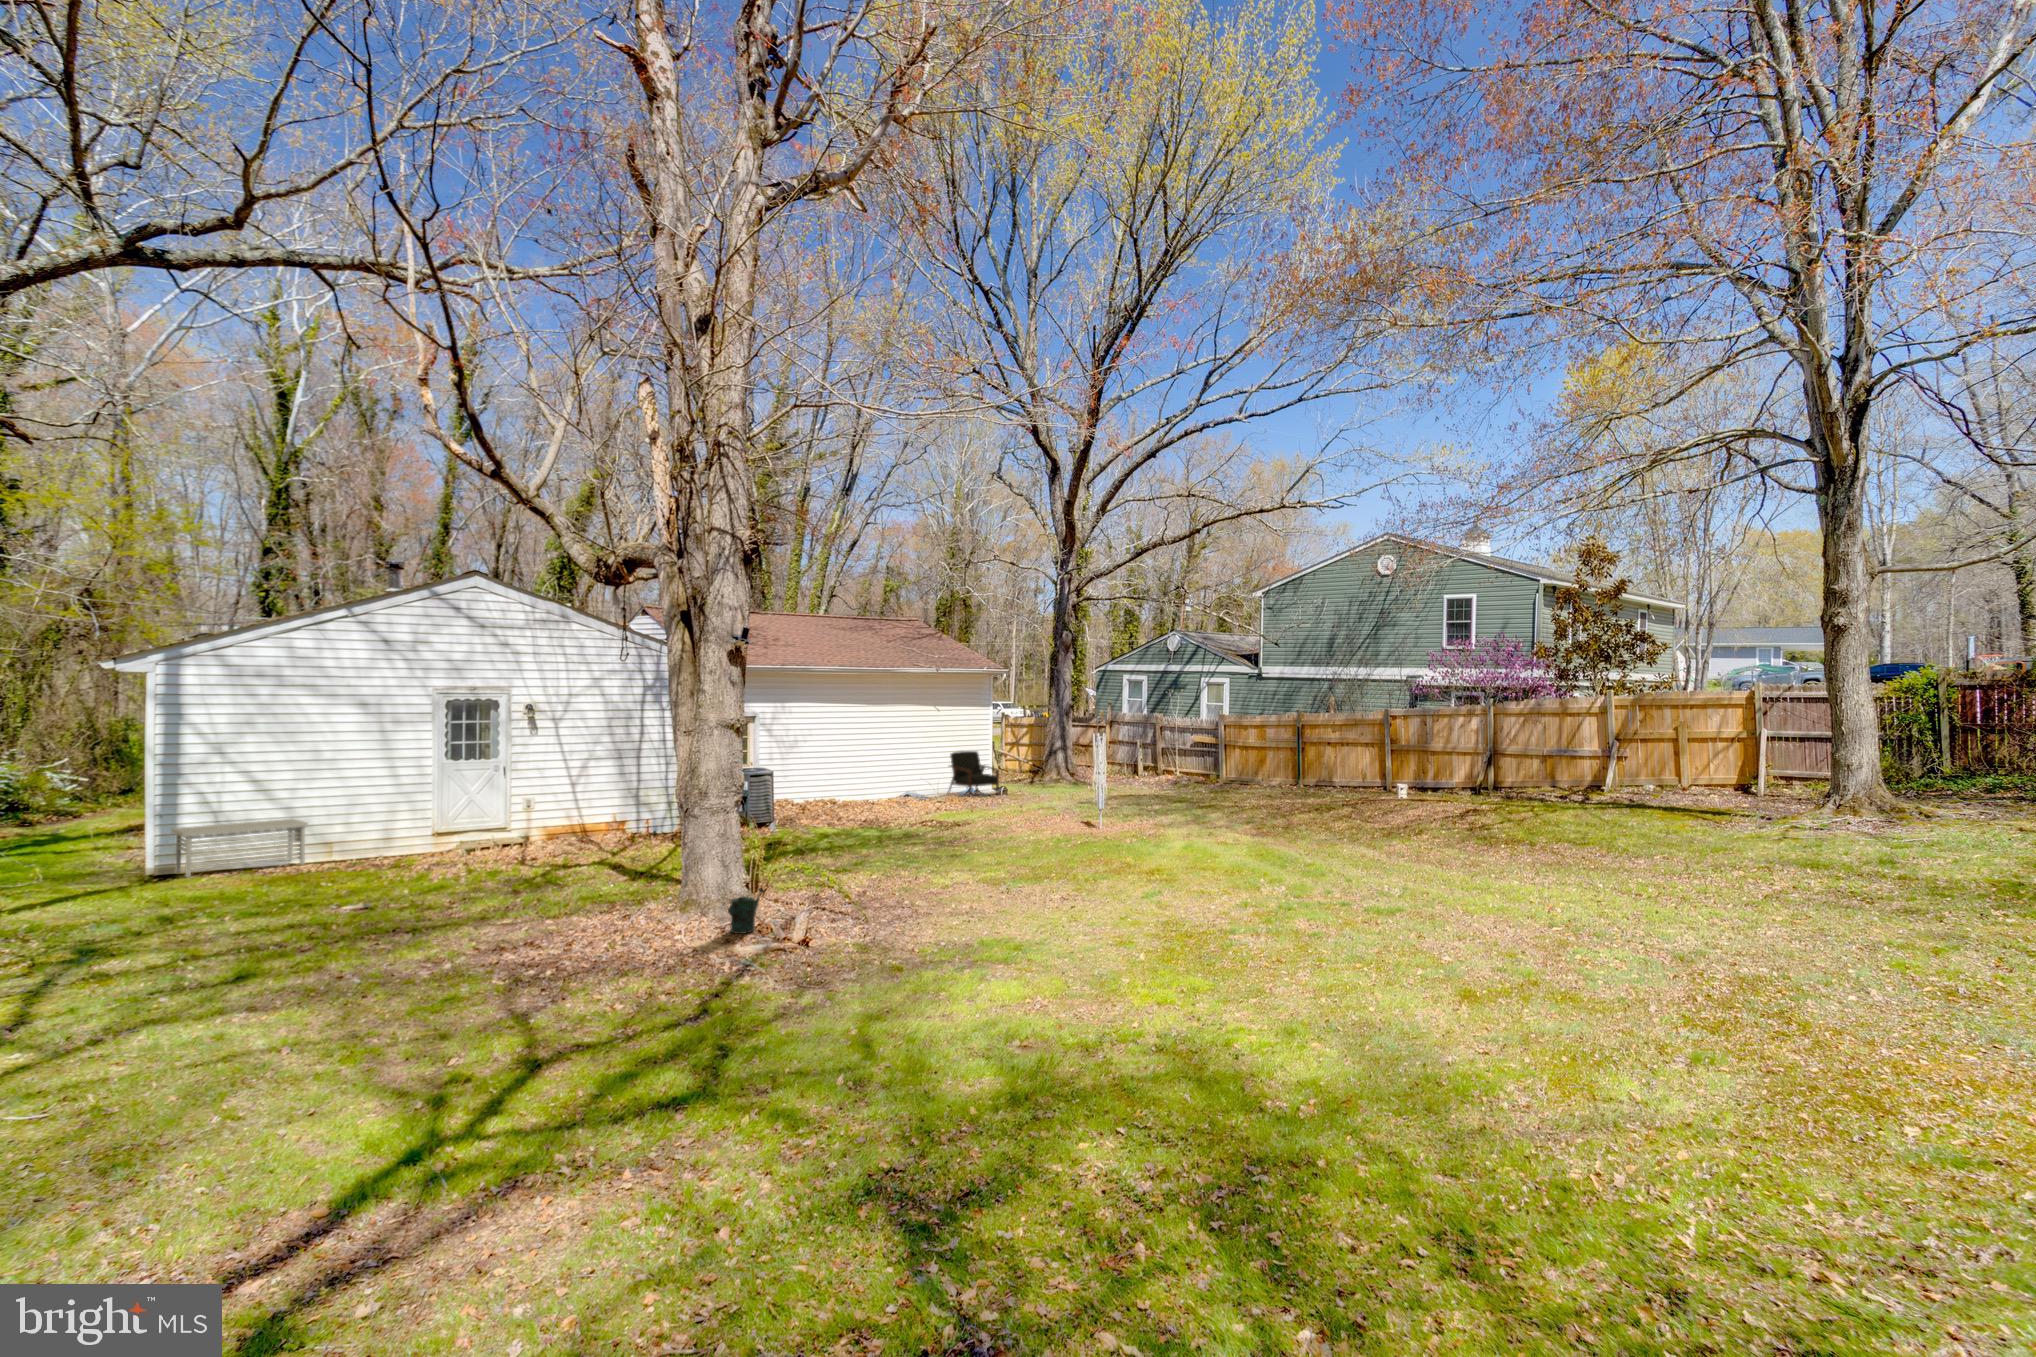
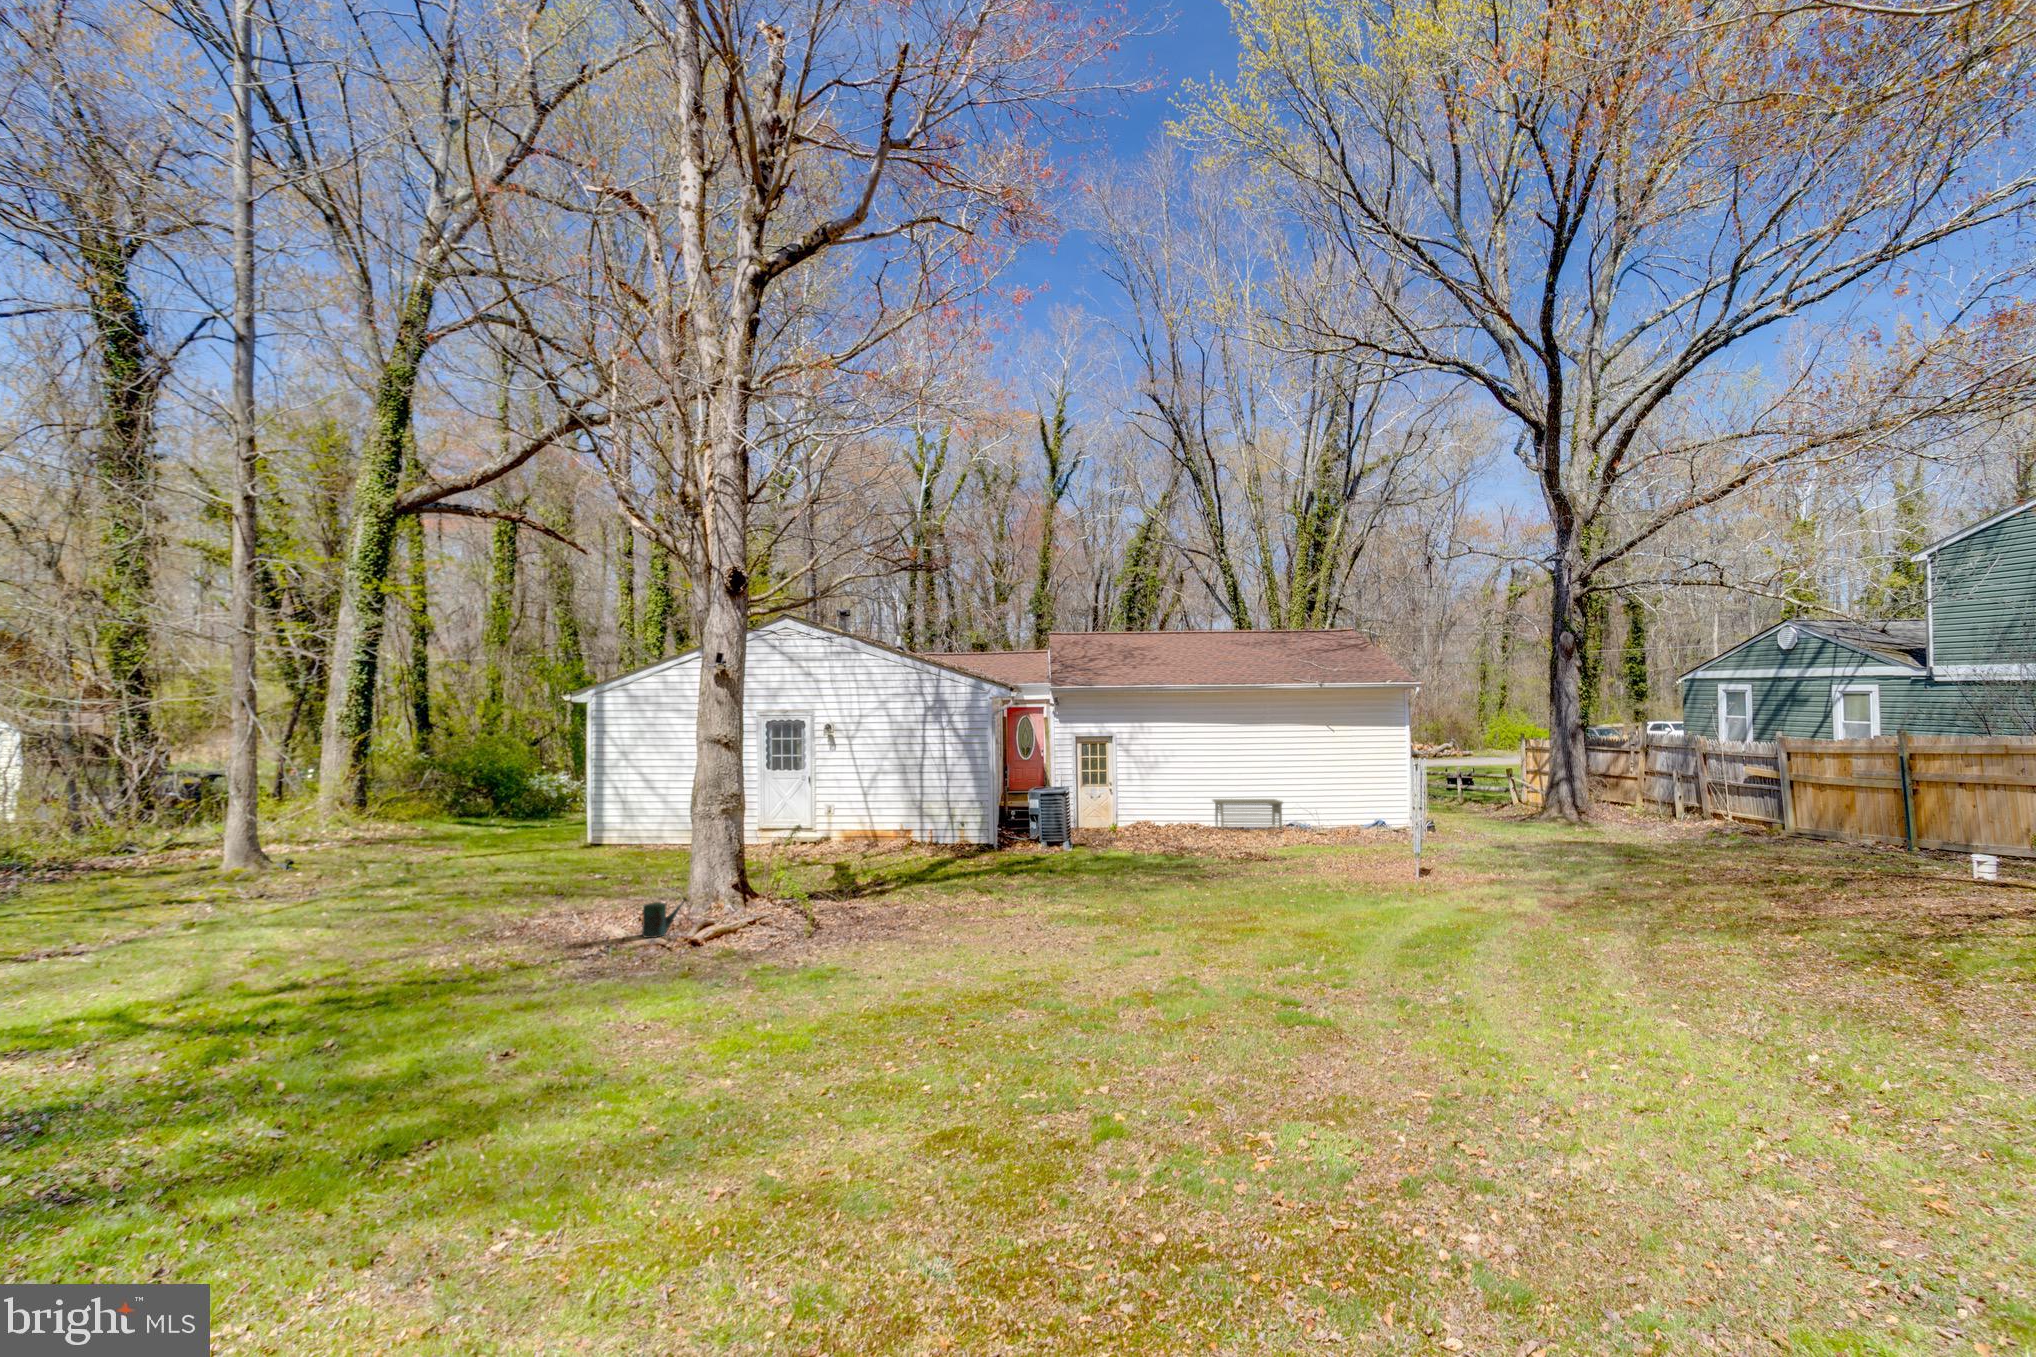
chair: present [948,751,999,796] -> none [1309,778,1364,832]
storage bench: present [171,819,308,878] -> present [1213,799,1283,829]

